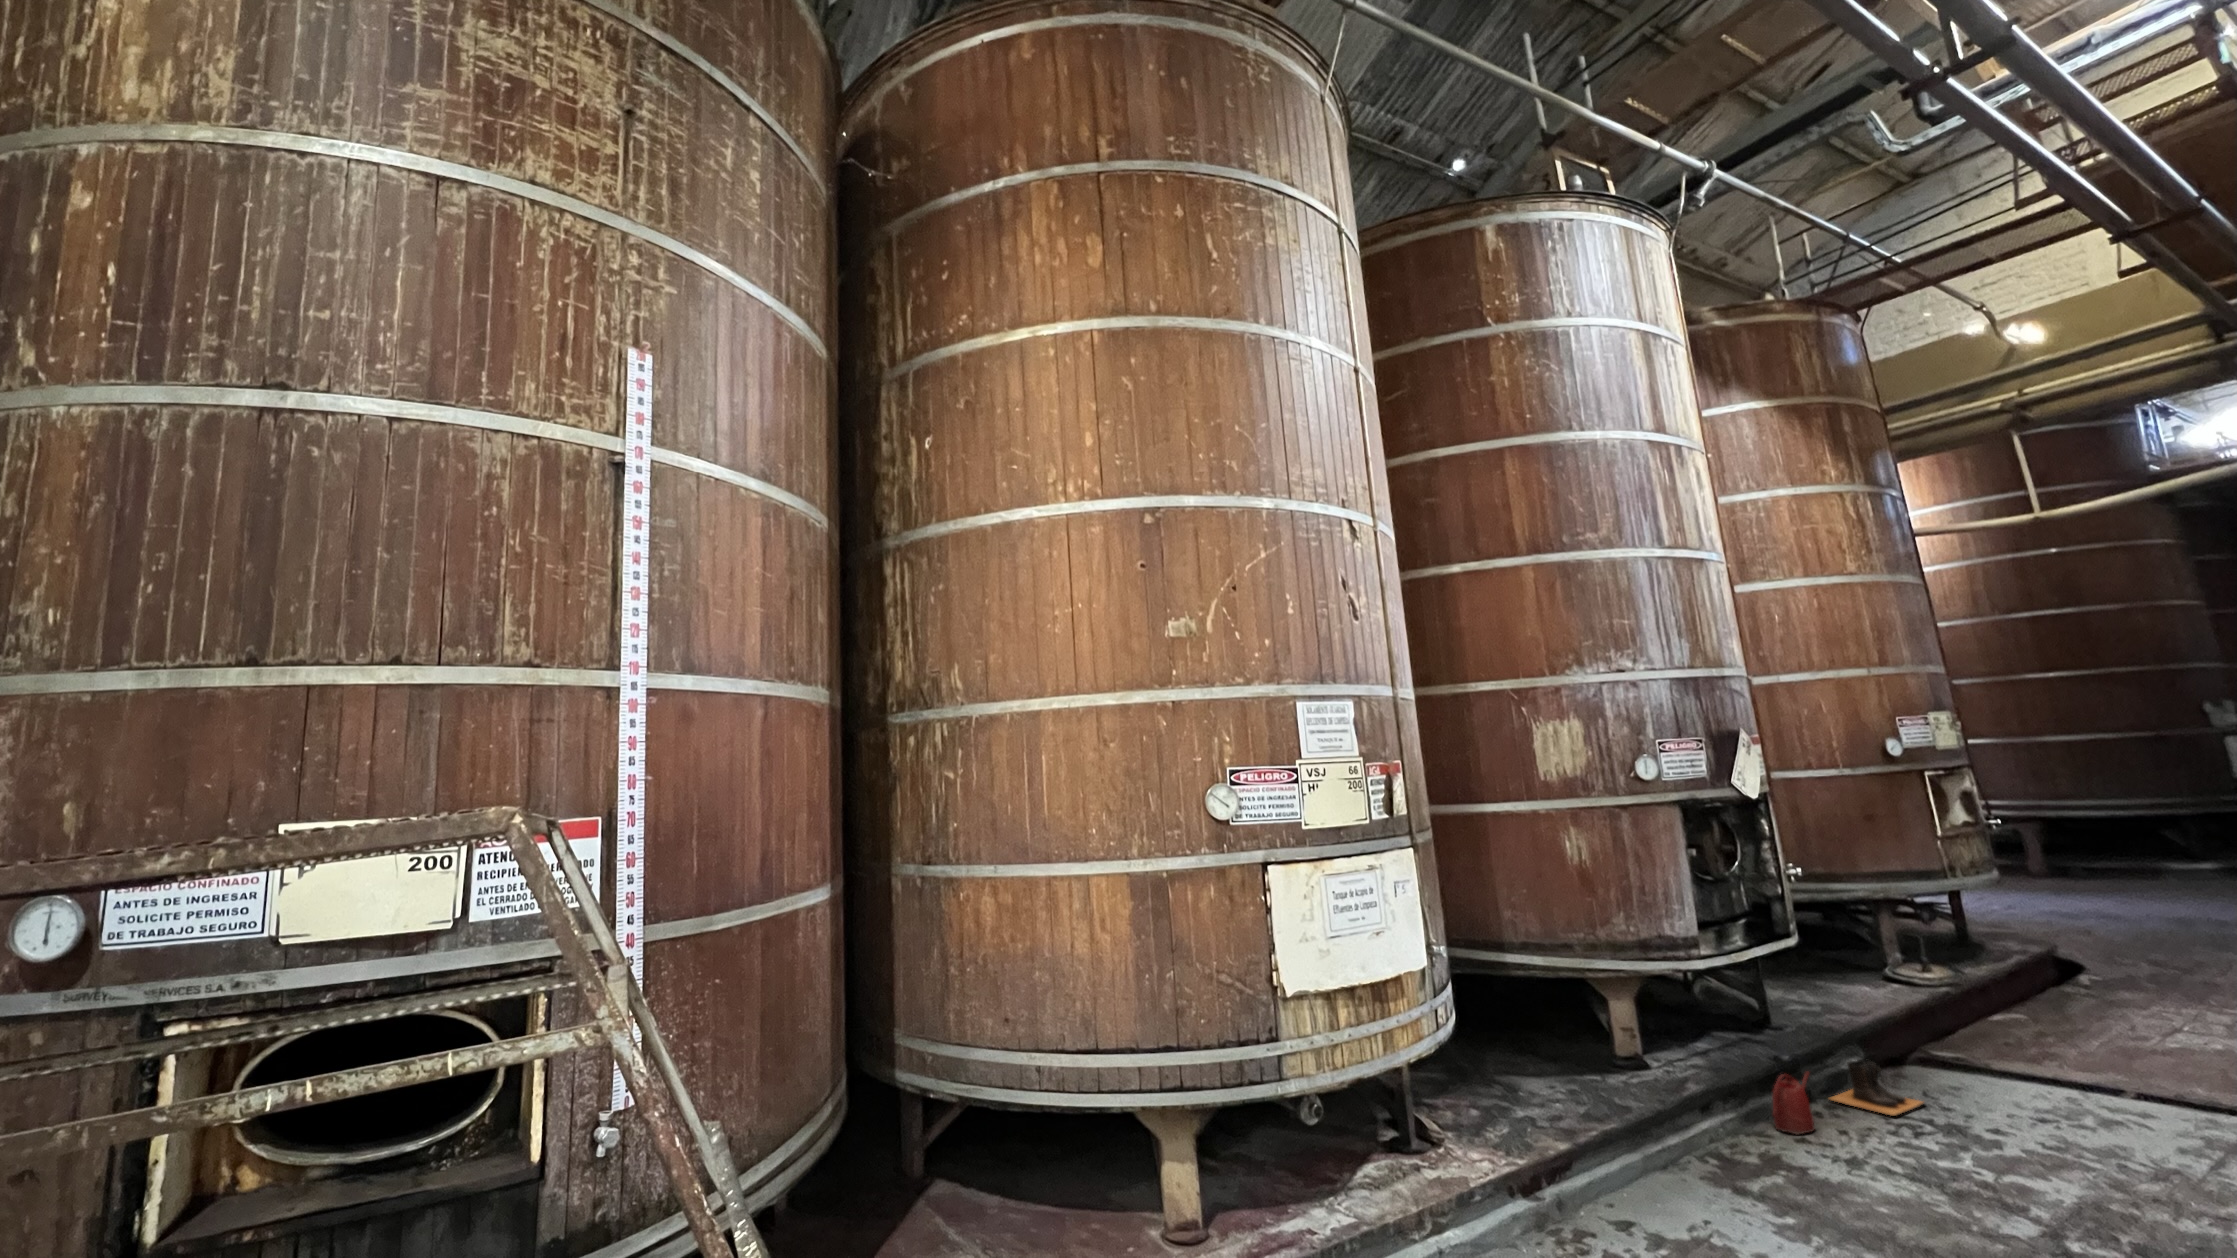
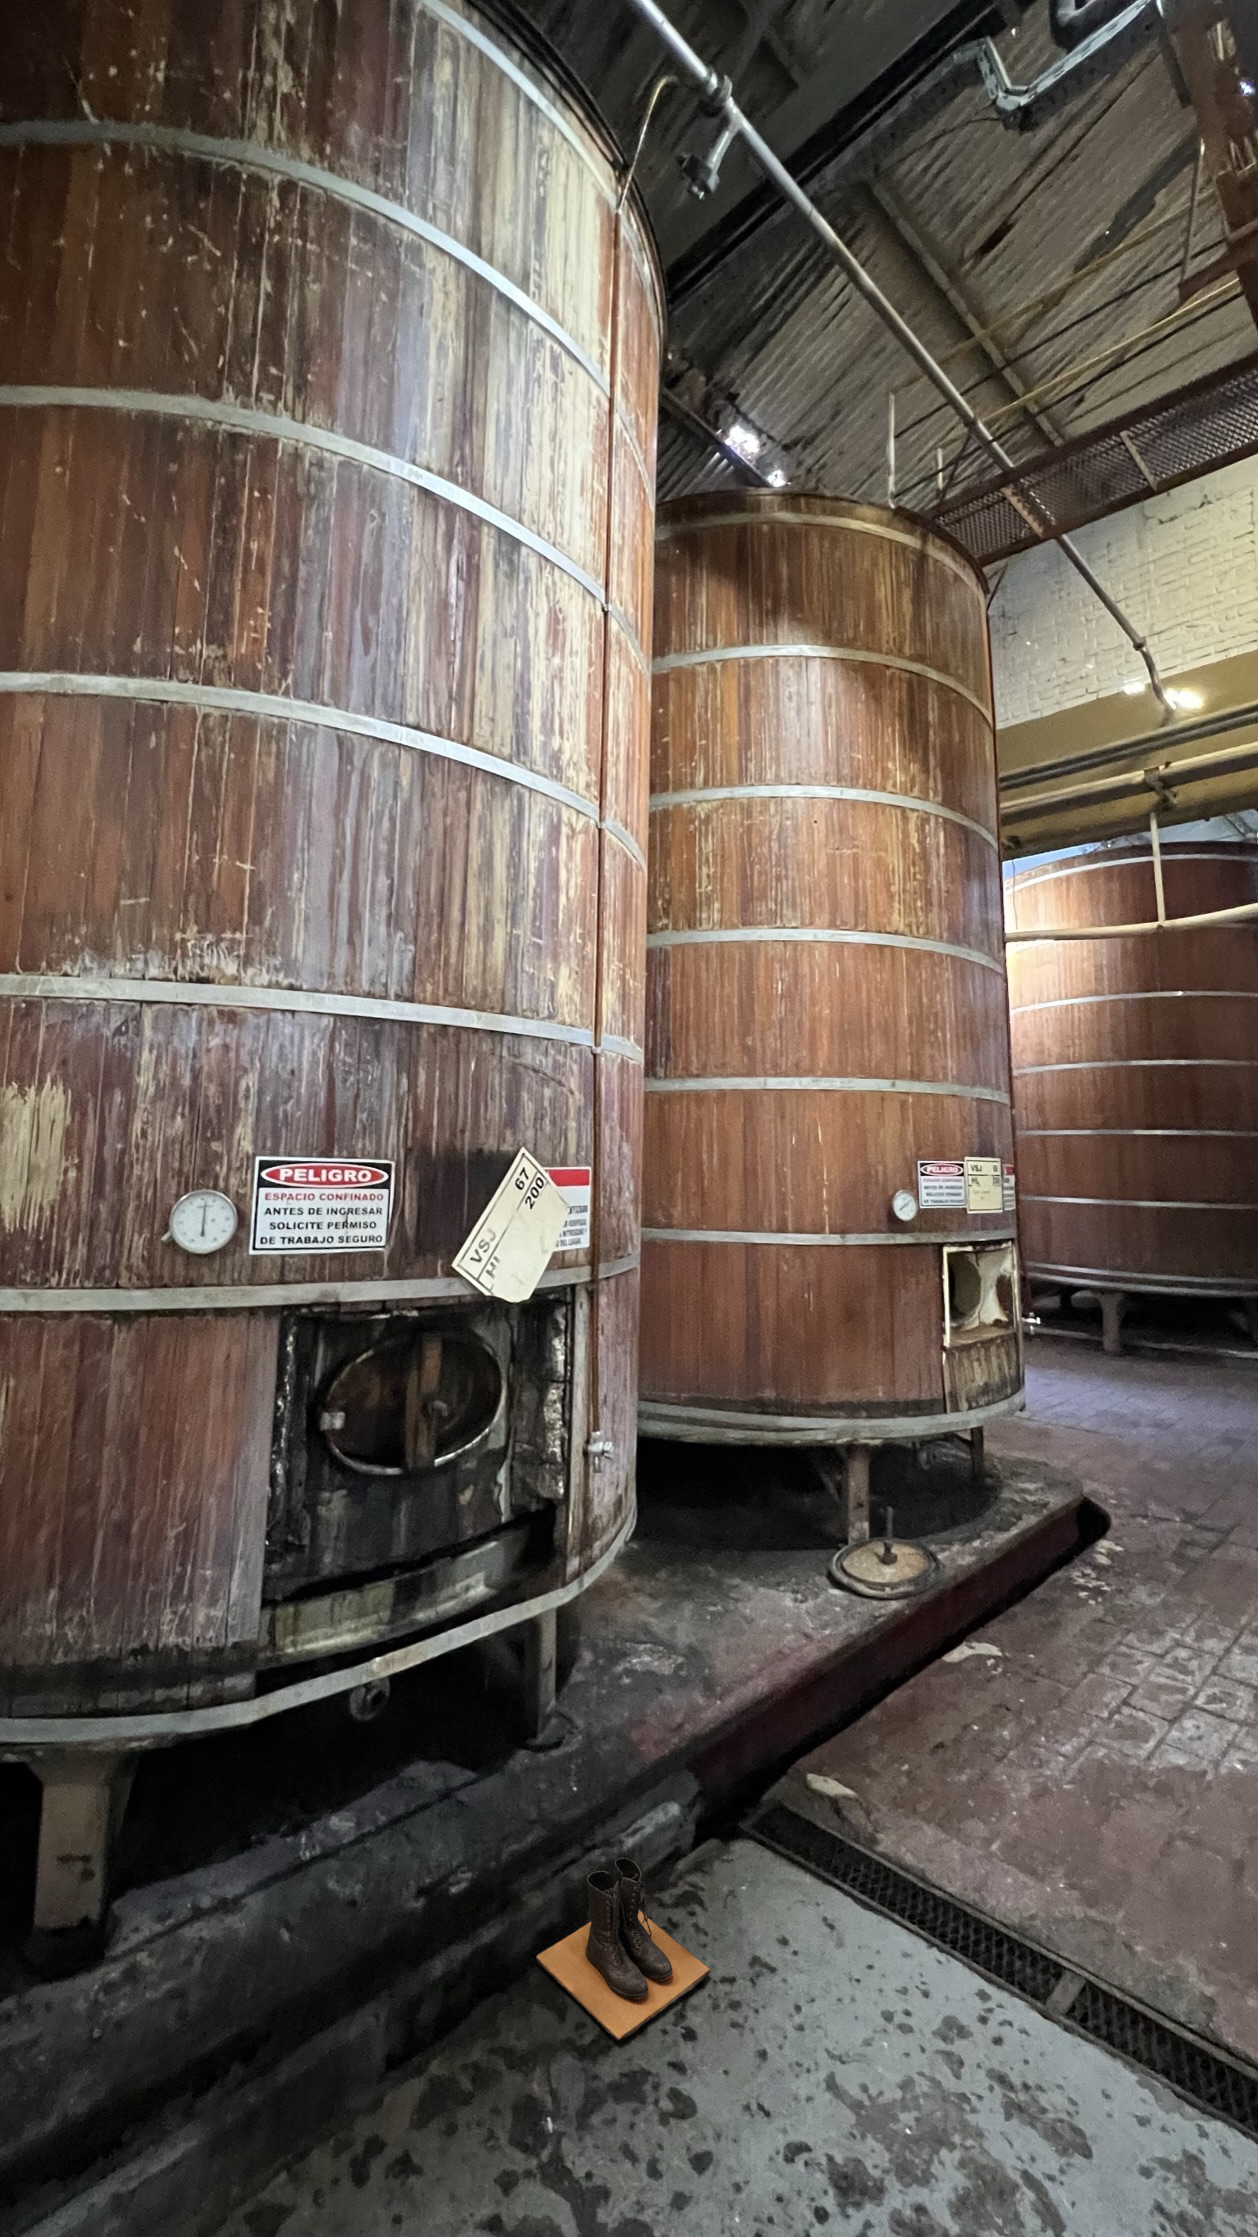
watering can: present [1773,1072,1815,1135] -> none [327,1934,474,2158]

